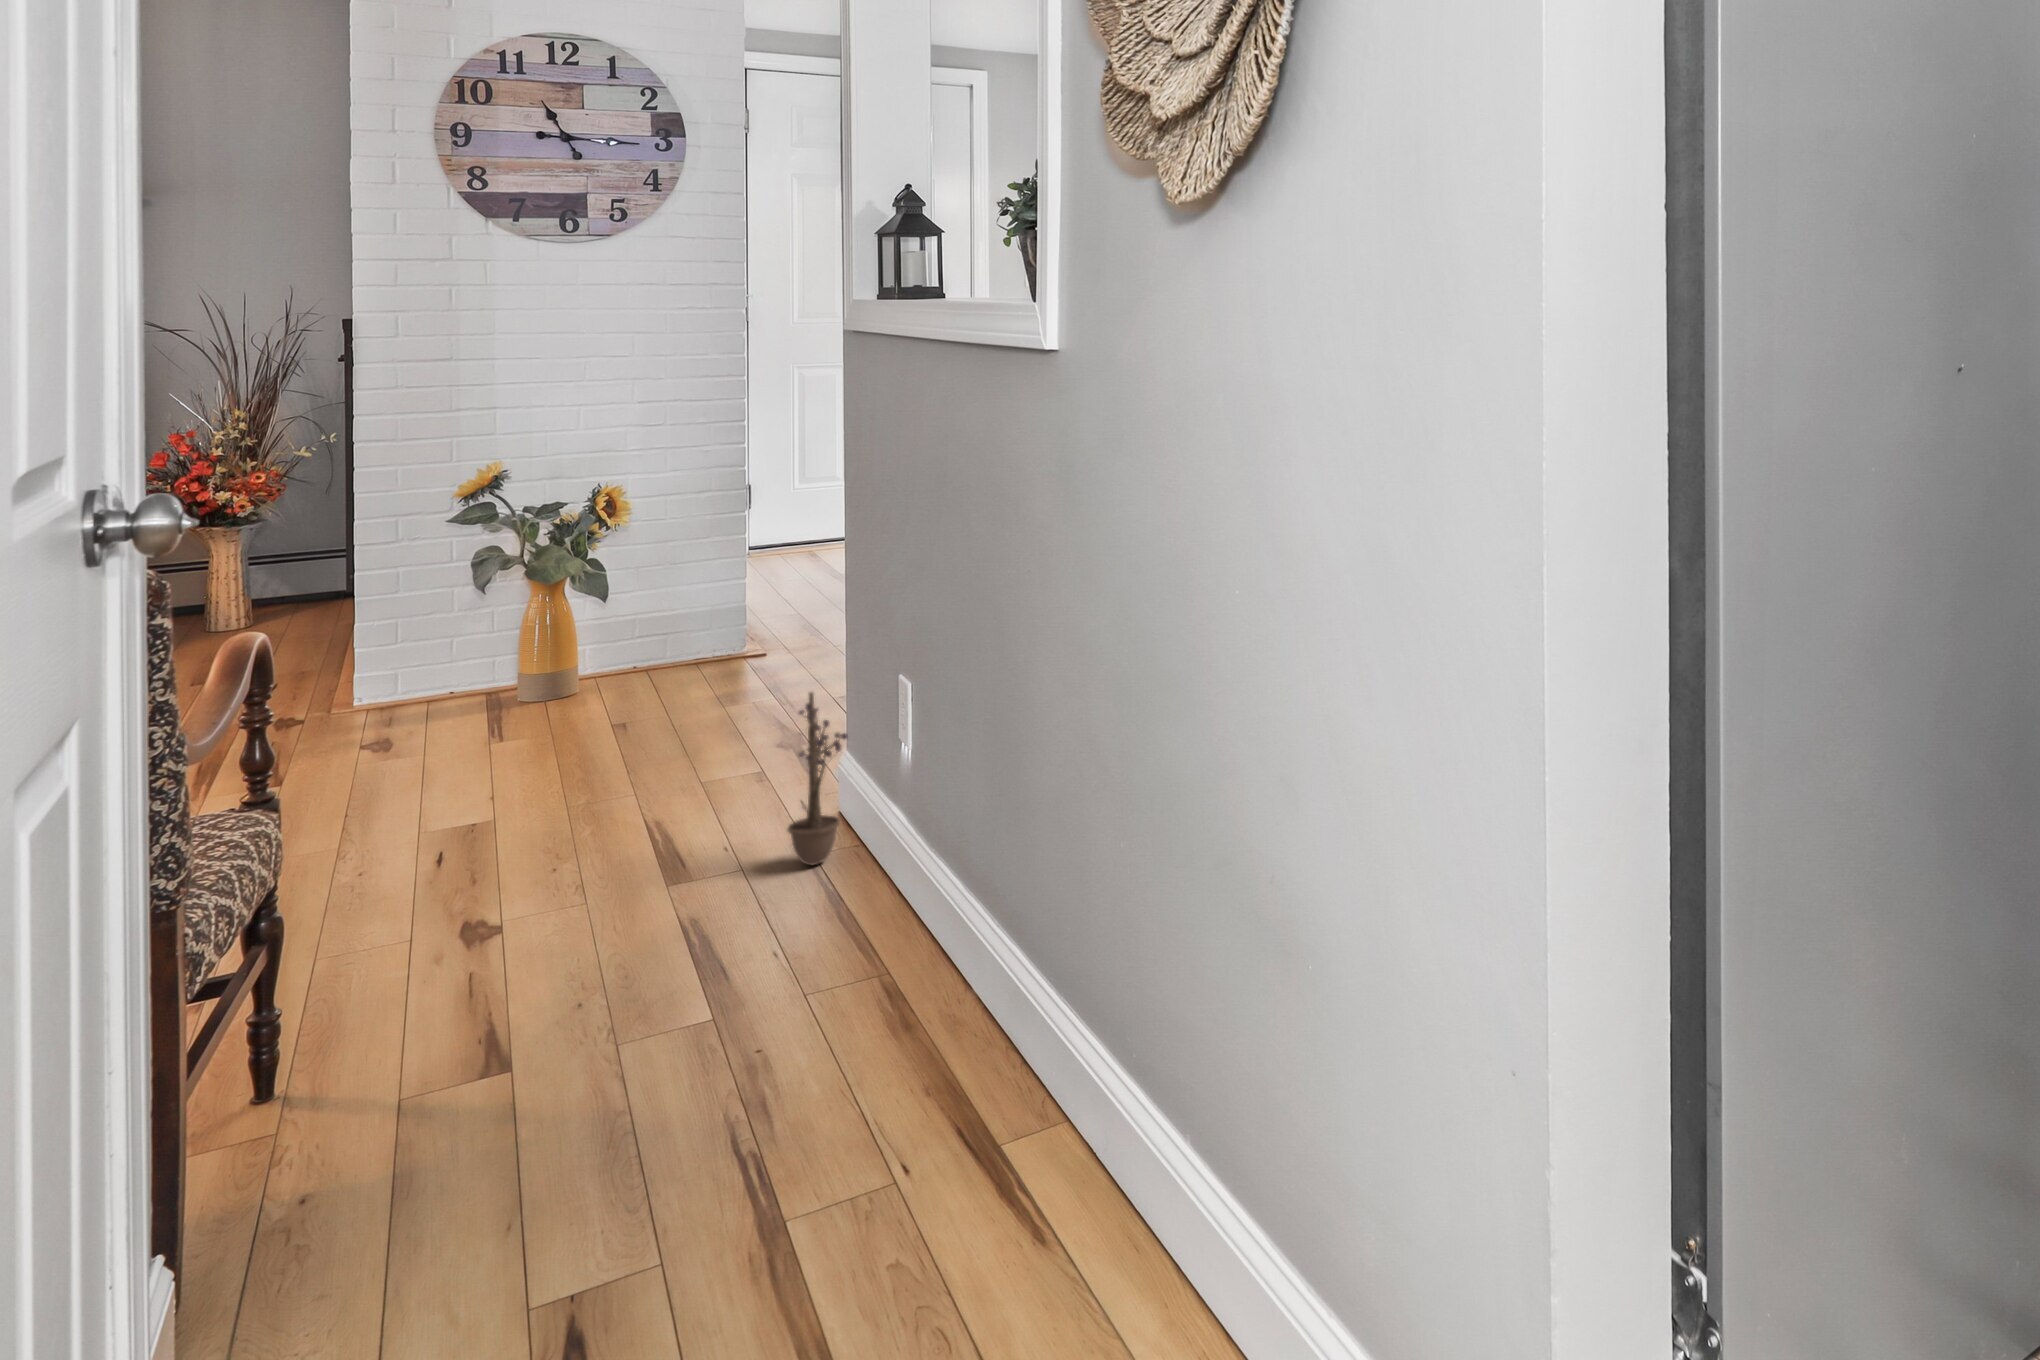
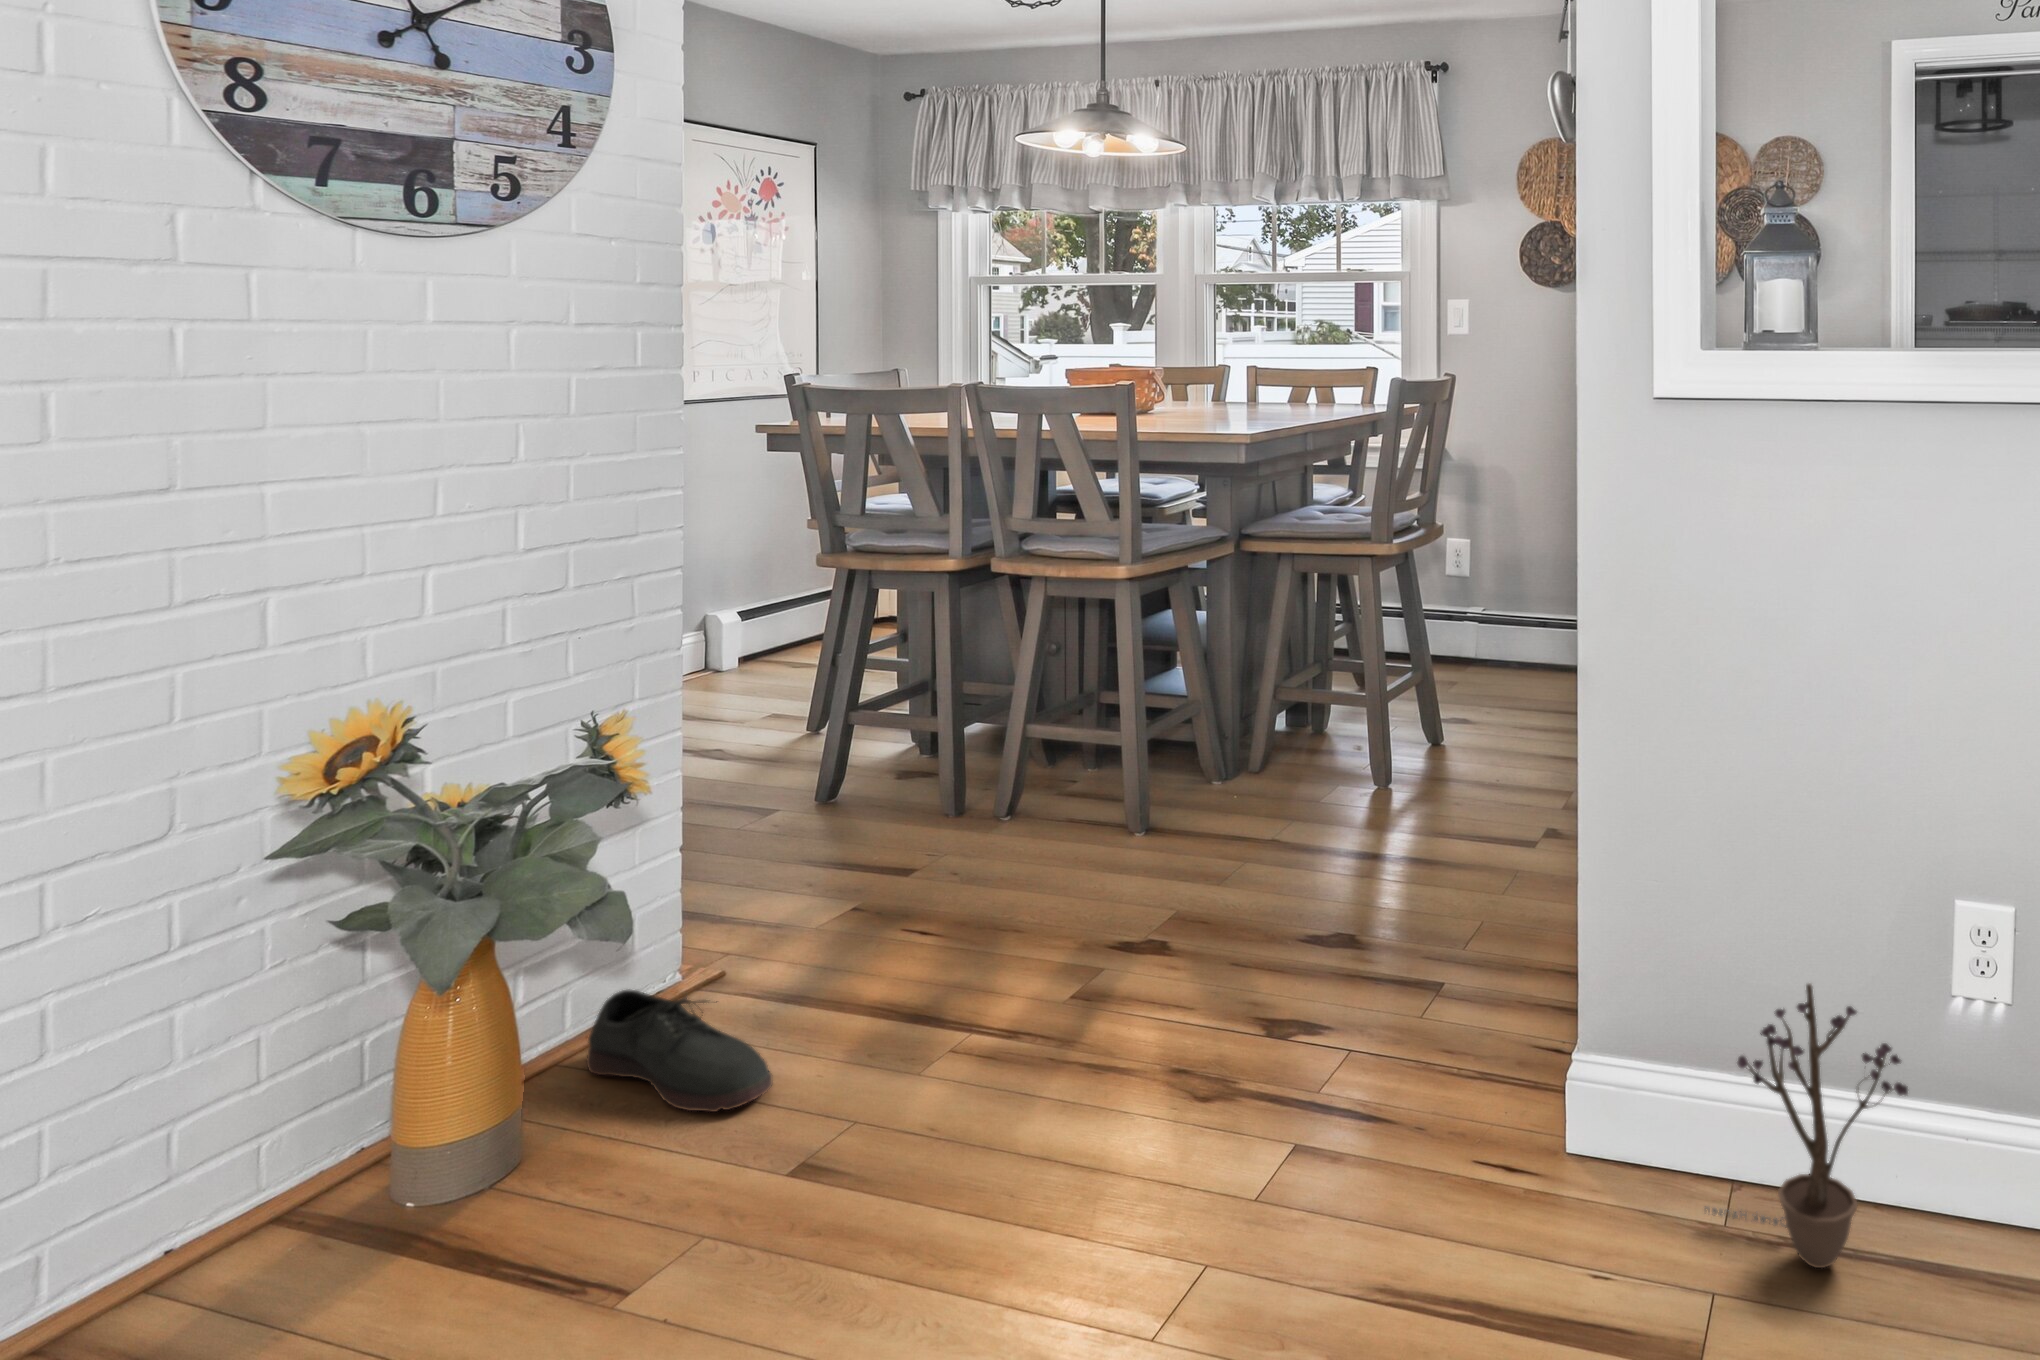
shoe: none [642,636,694,695] -> present [587,989,772,1112]

